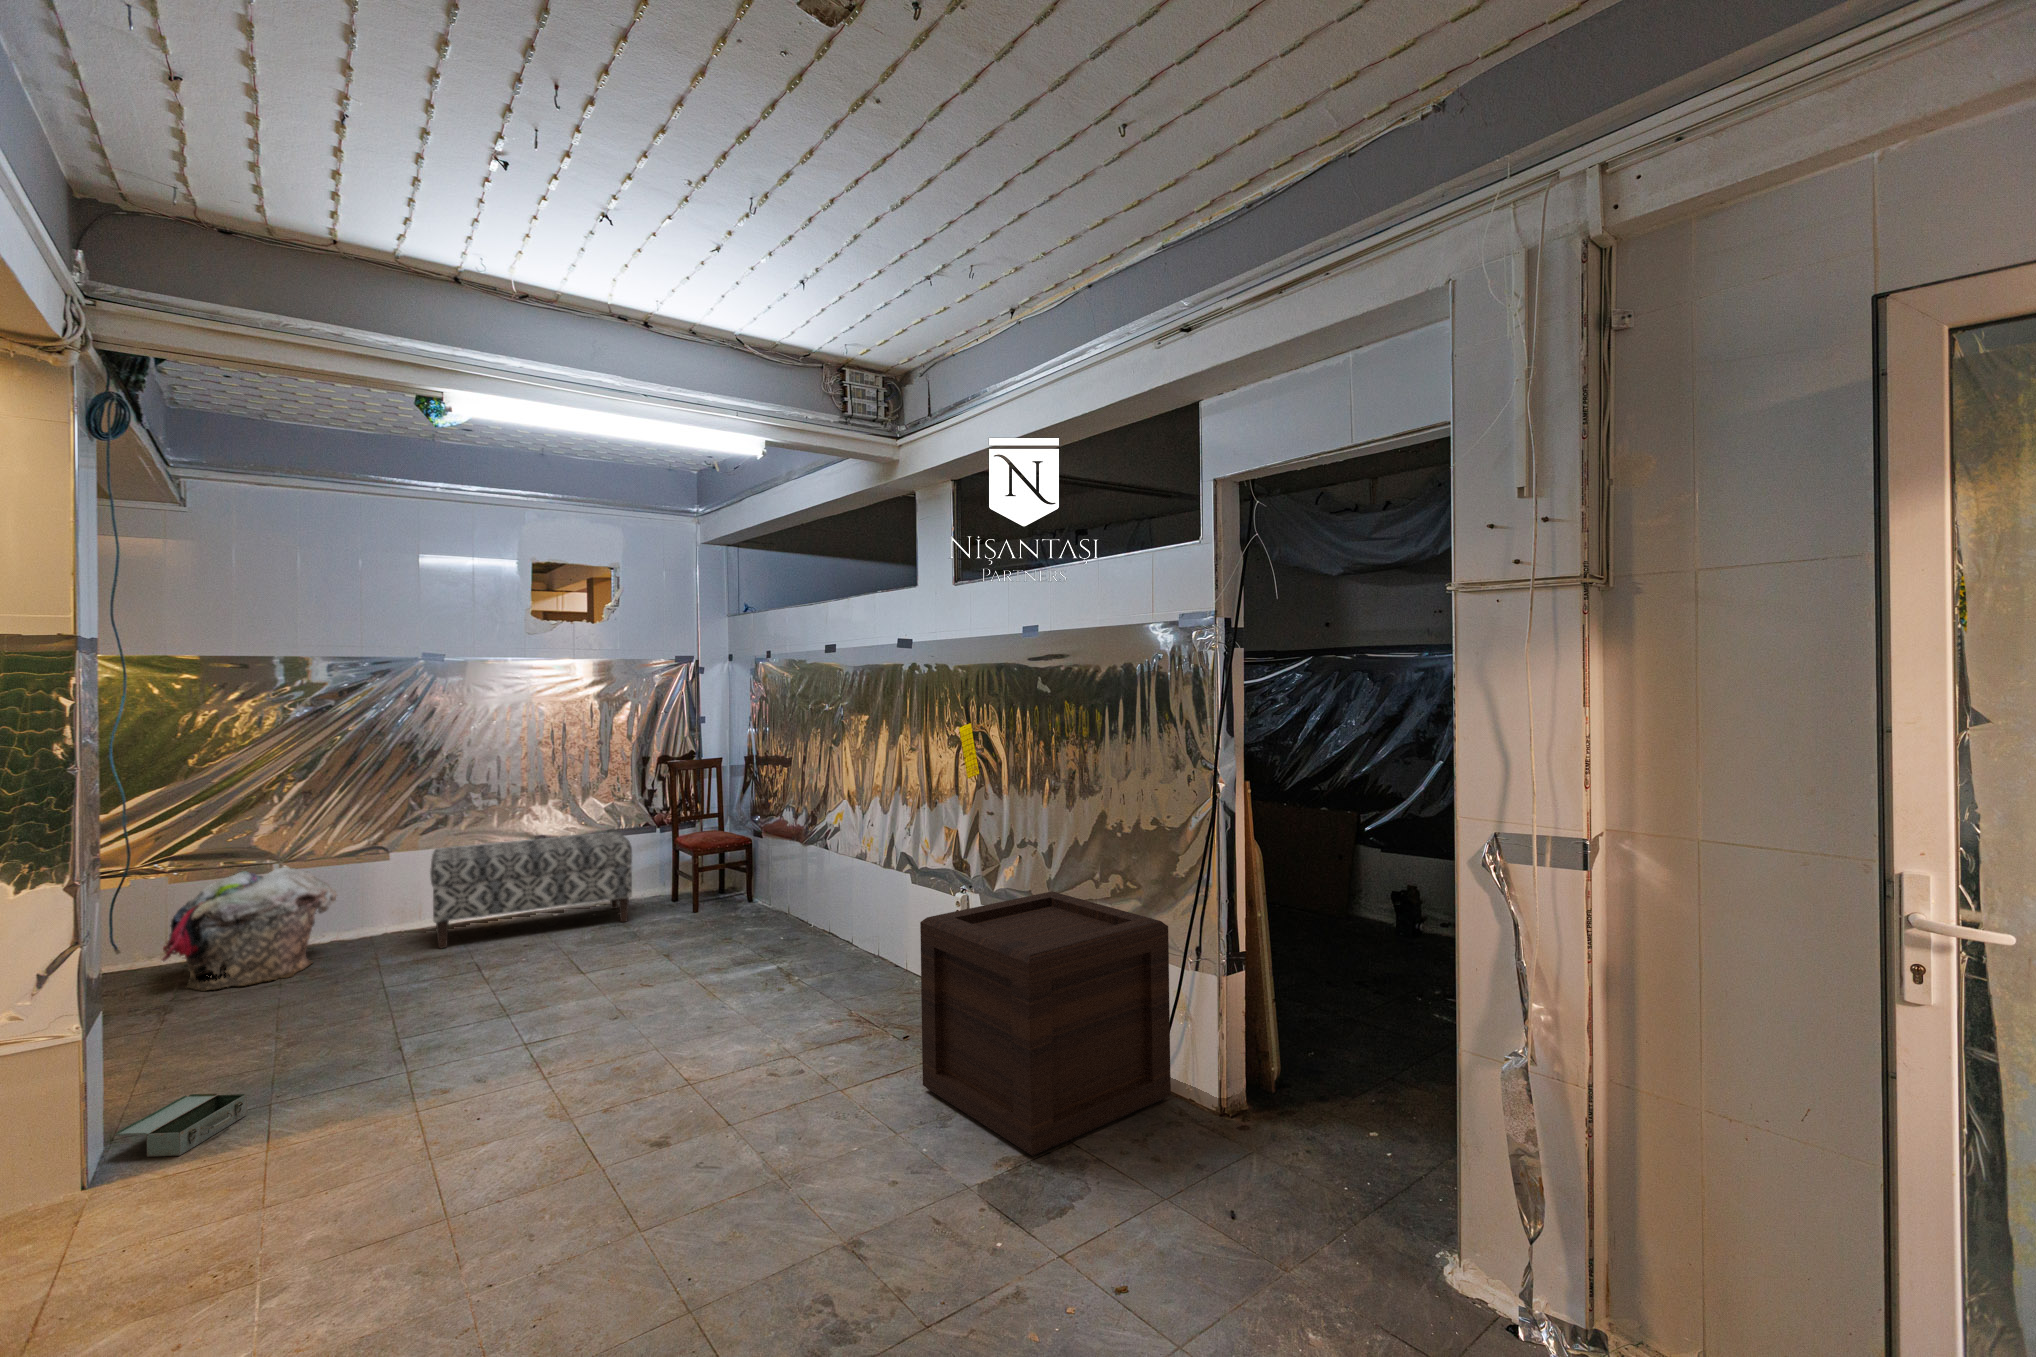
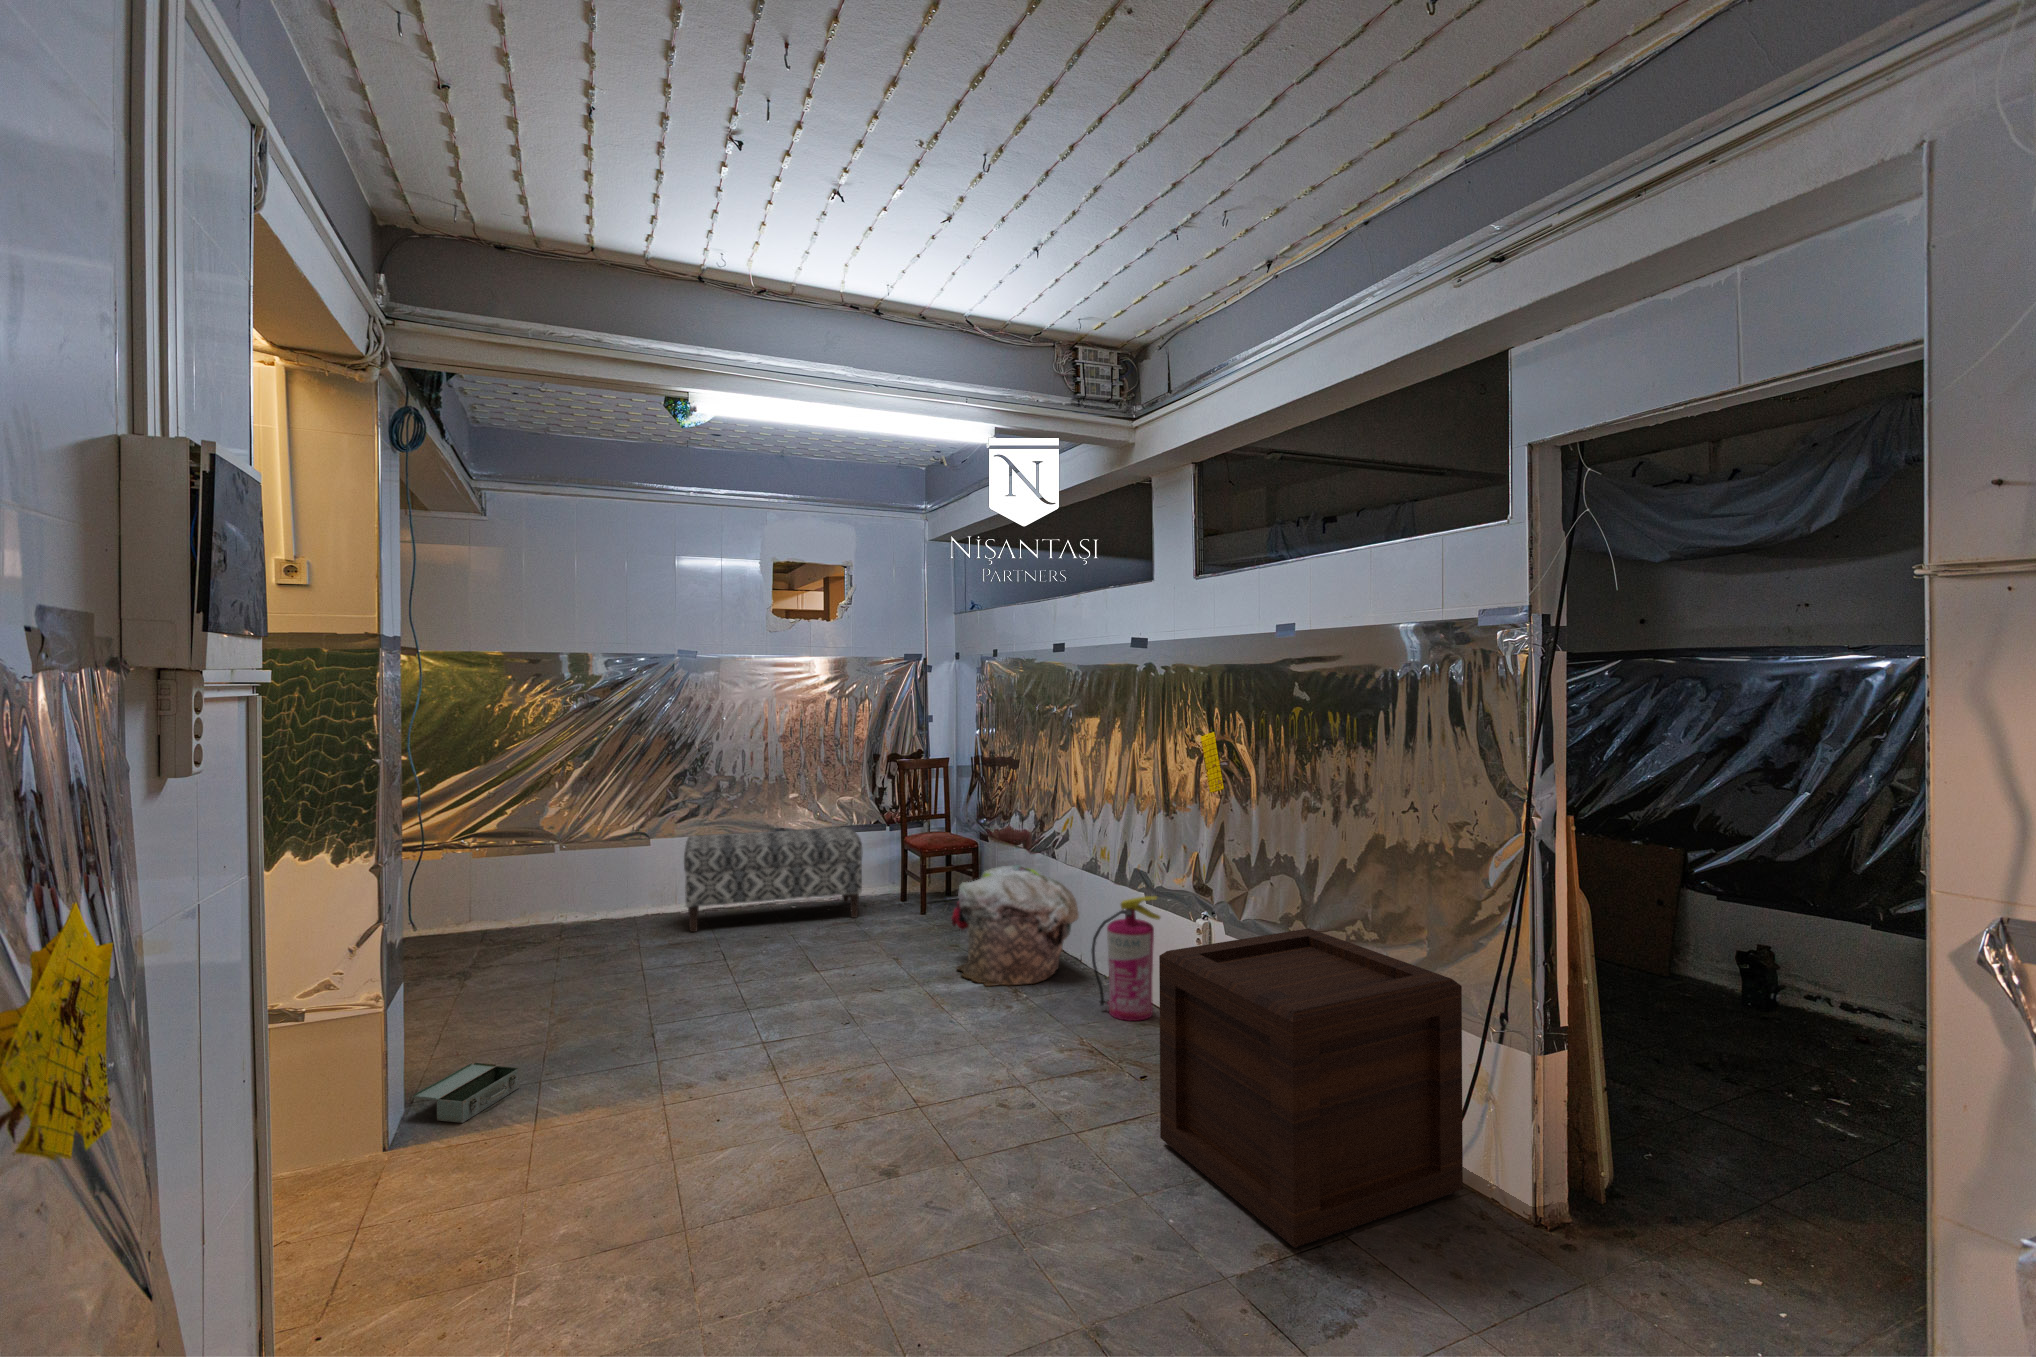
laundry basket: present [161,867,336,991] -> present [952,865,1079,986]
fire extinguisher: none [864,876,928,993] -> present [1091,896,1160,1021]

